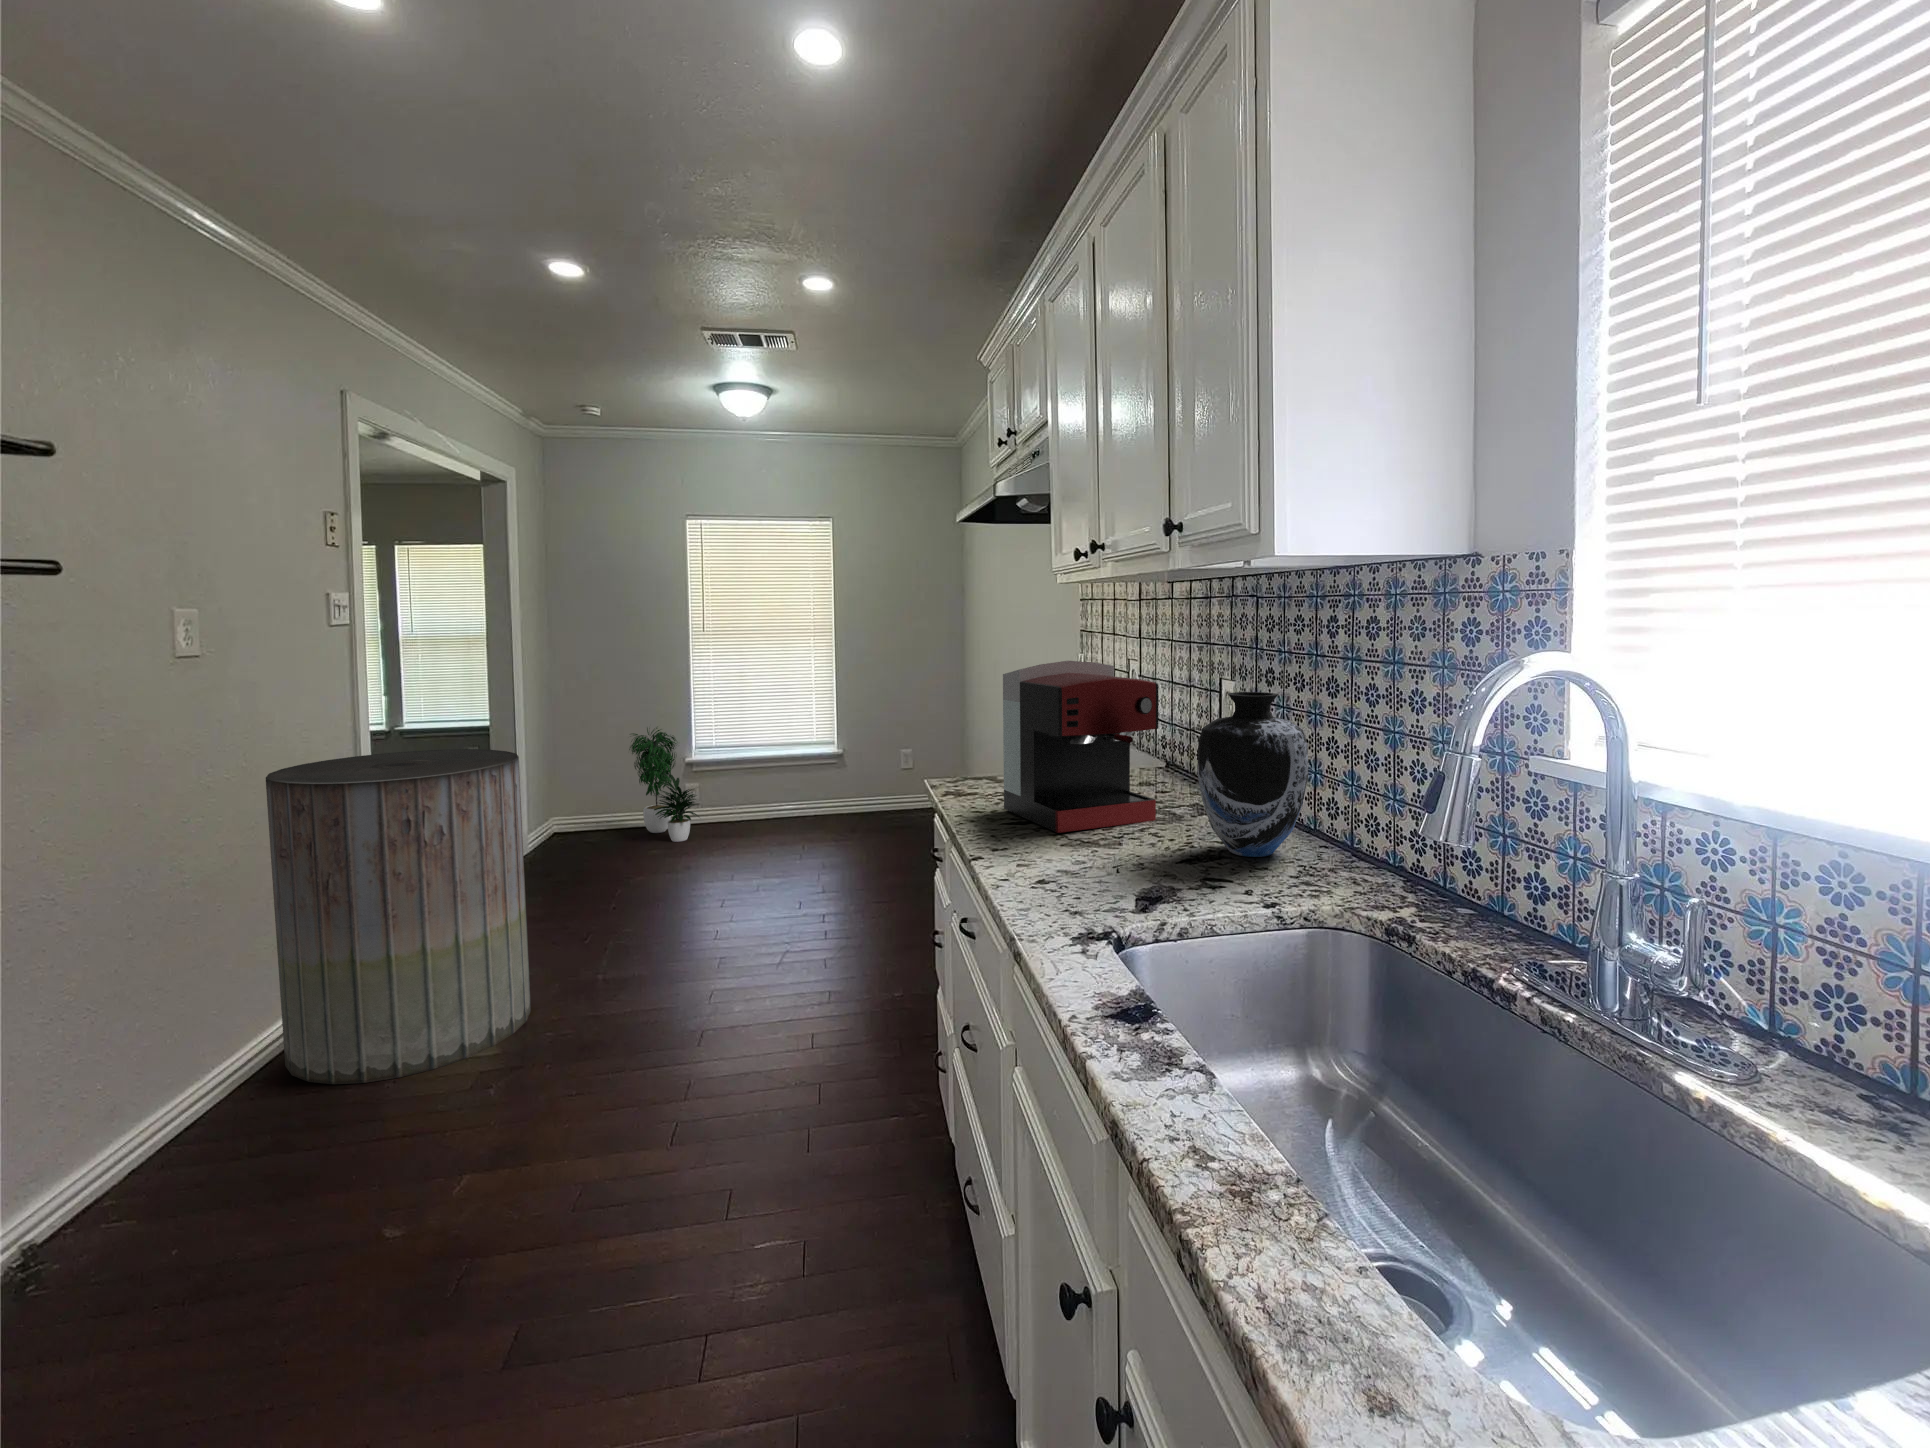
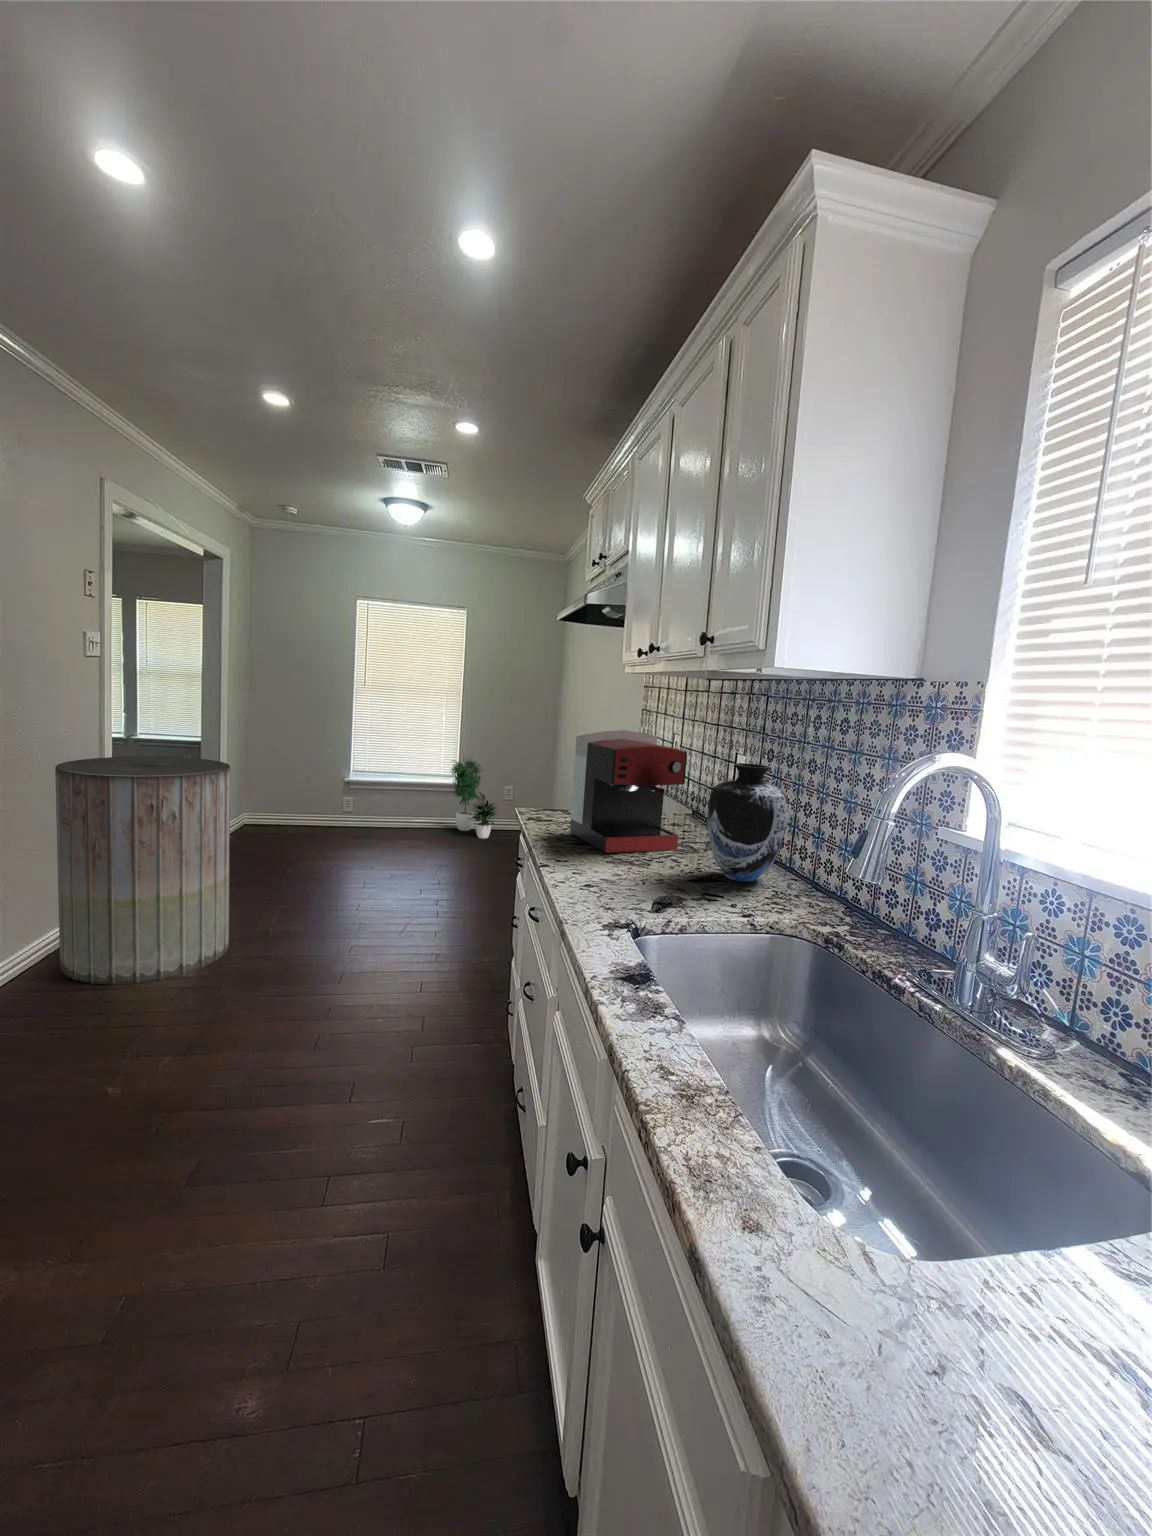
potted plant: present [629,728,698,842] -> present [452,759,497,839]

